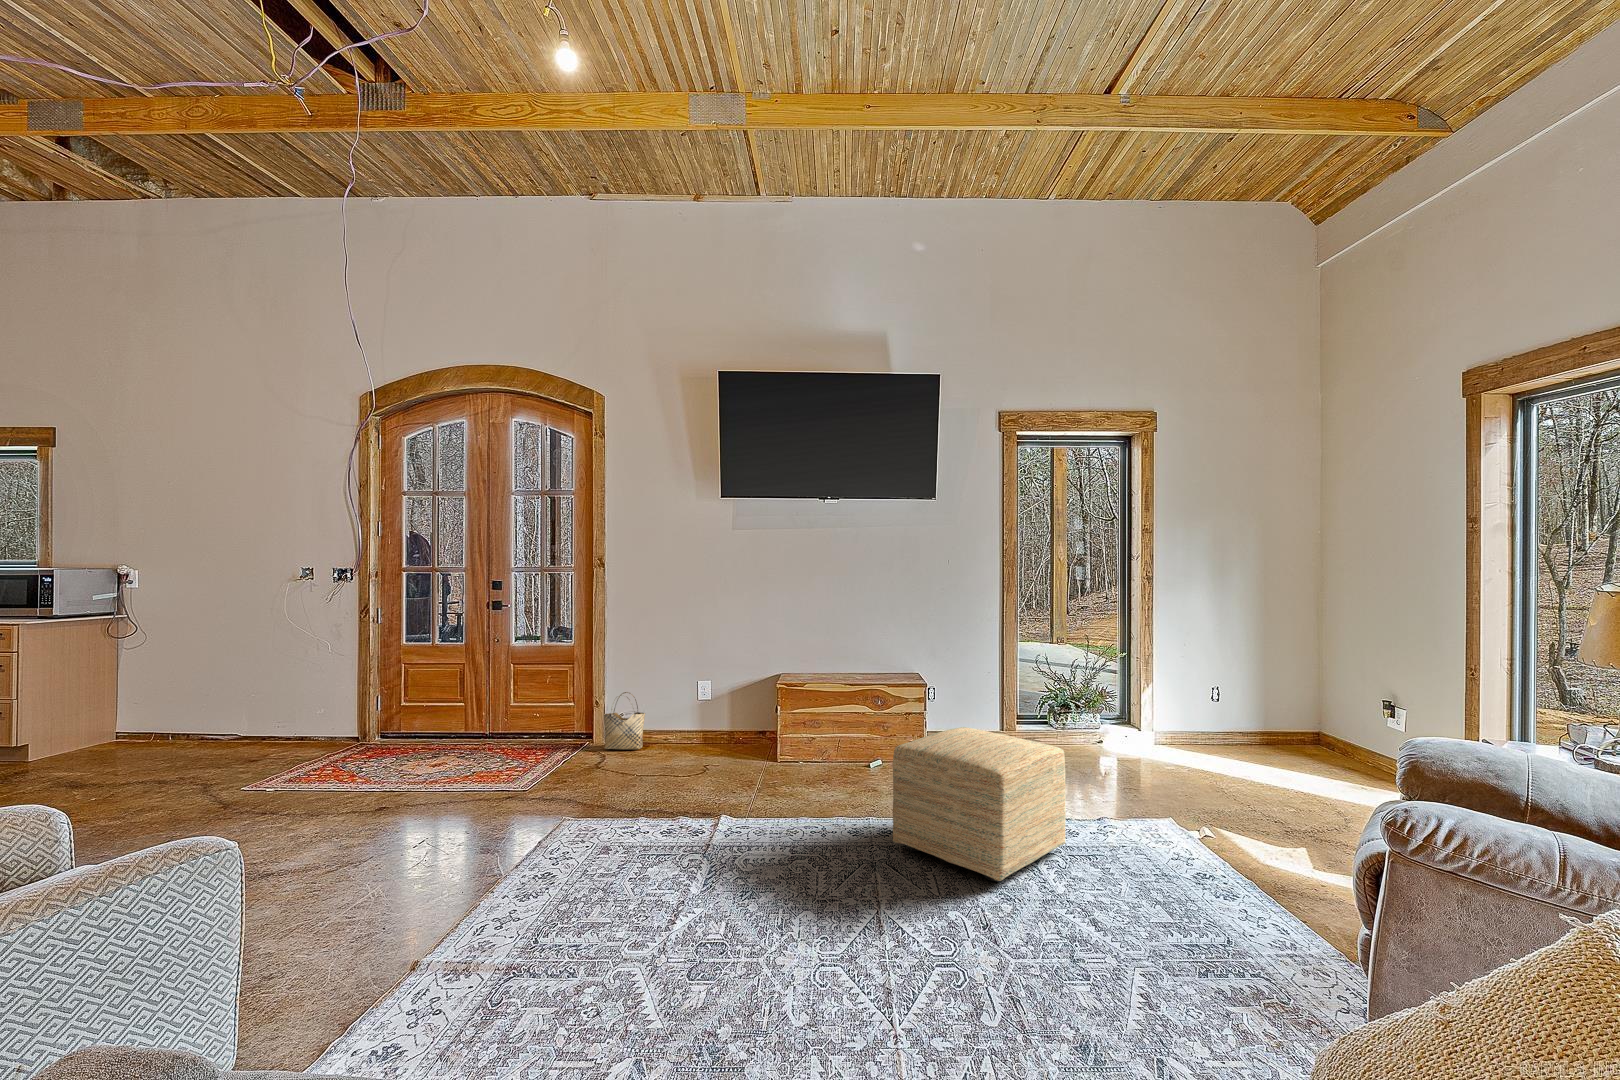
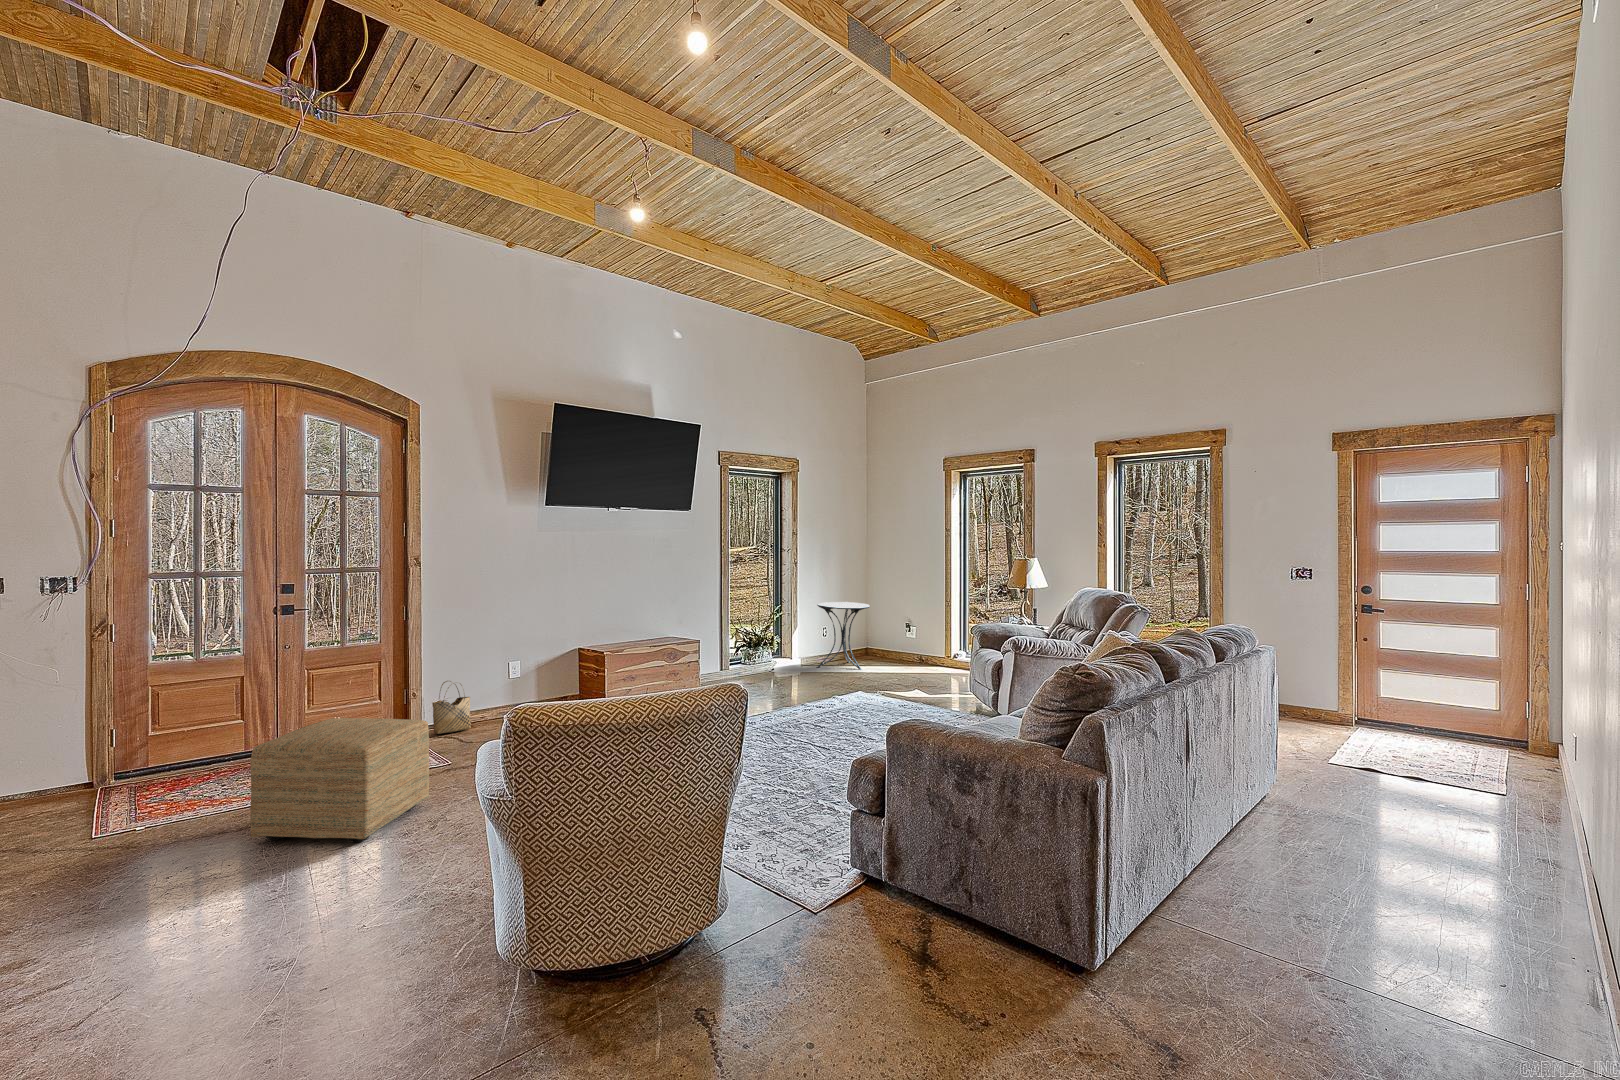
side table: none [1189,644,1296,771] -> present [817,602,870,670]
ottoman: present [893,727,1066,882] -> present [250,718,429,842]

